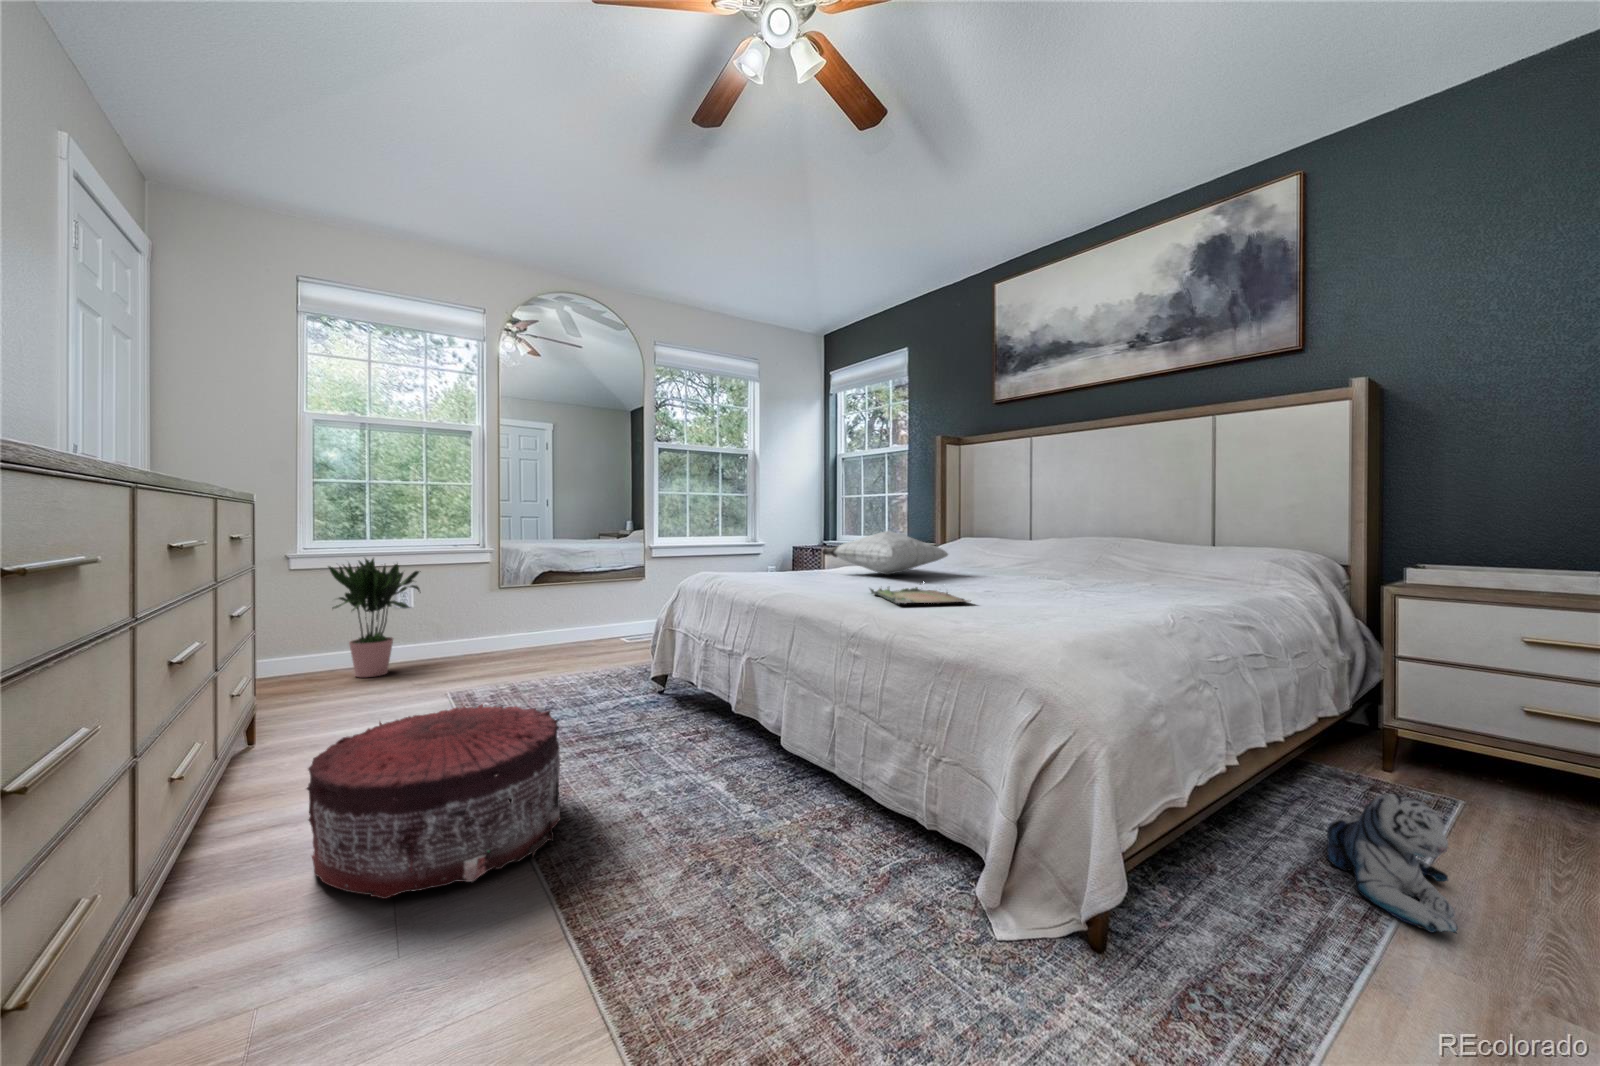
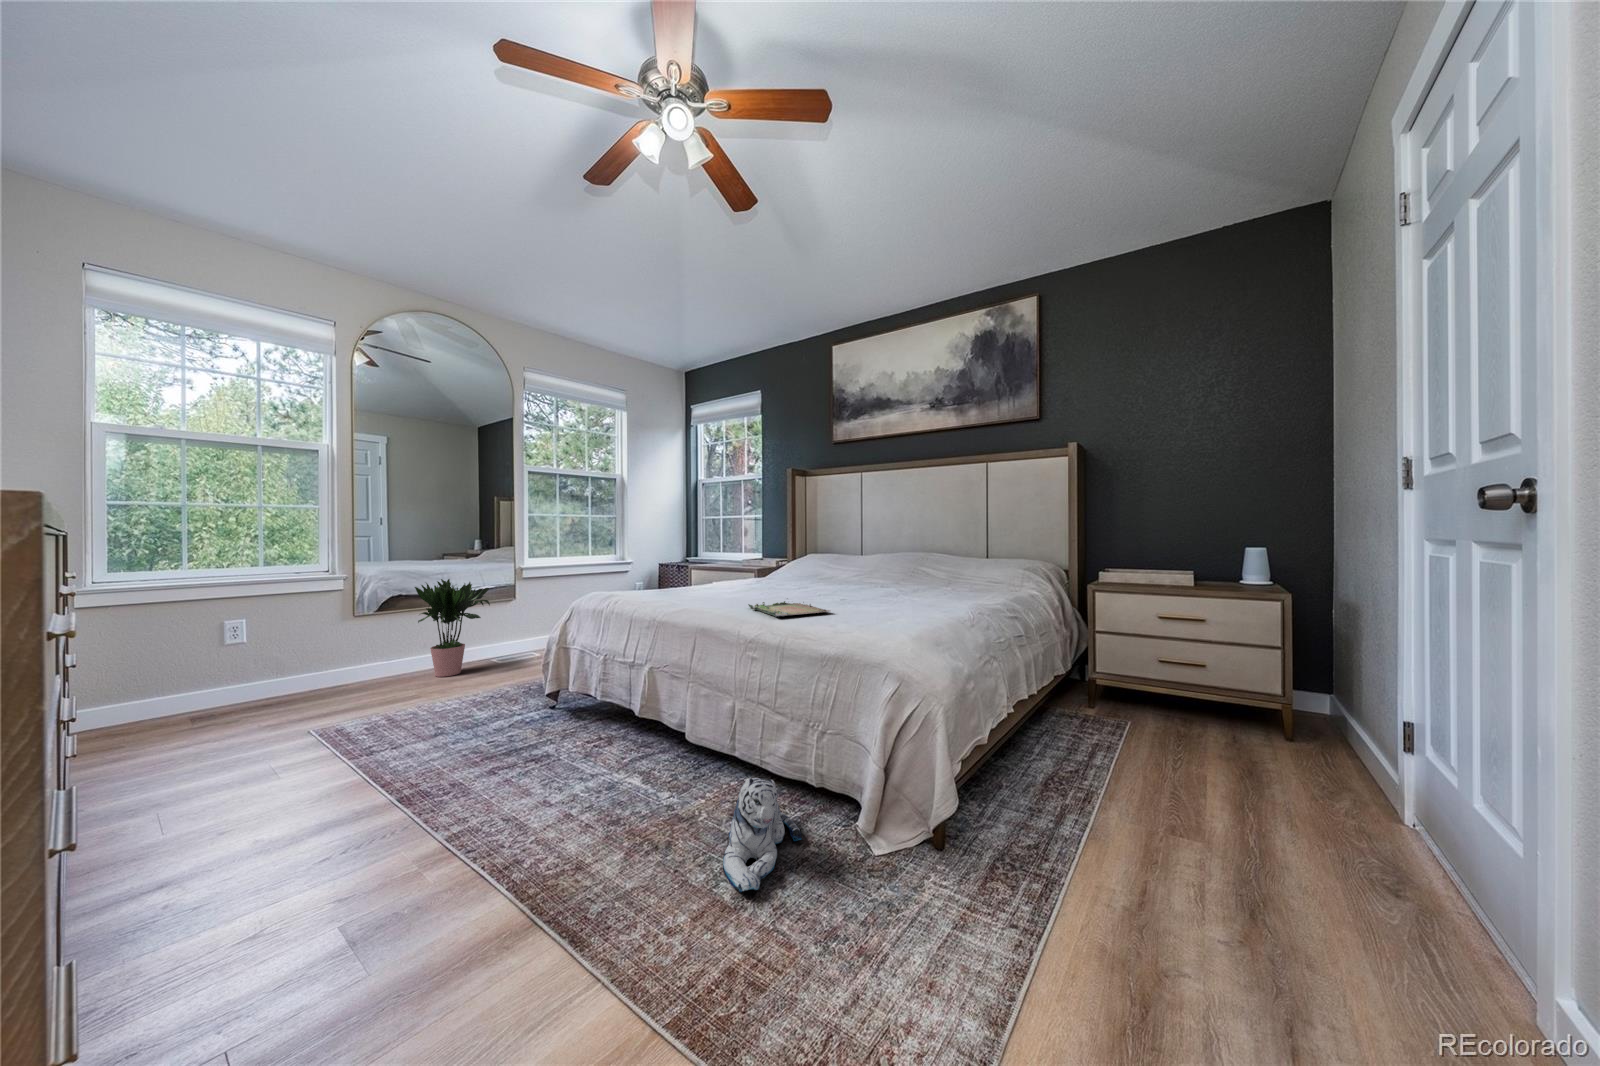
pillow: present [822,531,948,575] -> none [698,555,802,591]
potted plant: present [328,559,421,677] -> present [415,579,490,677]
pouf: present [307,704,560,899] -> none [236,733,500,928]
plush toy: present [1326,794,1457,933] -> present [723,778,802,892]

